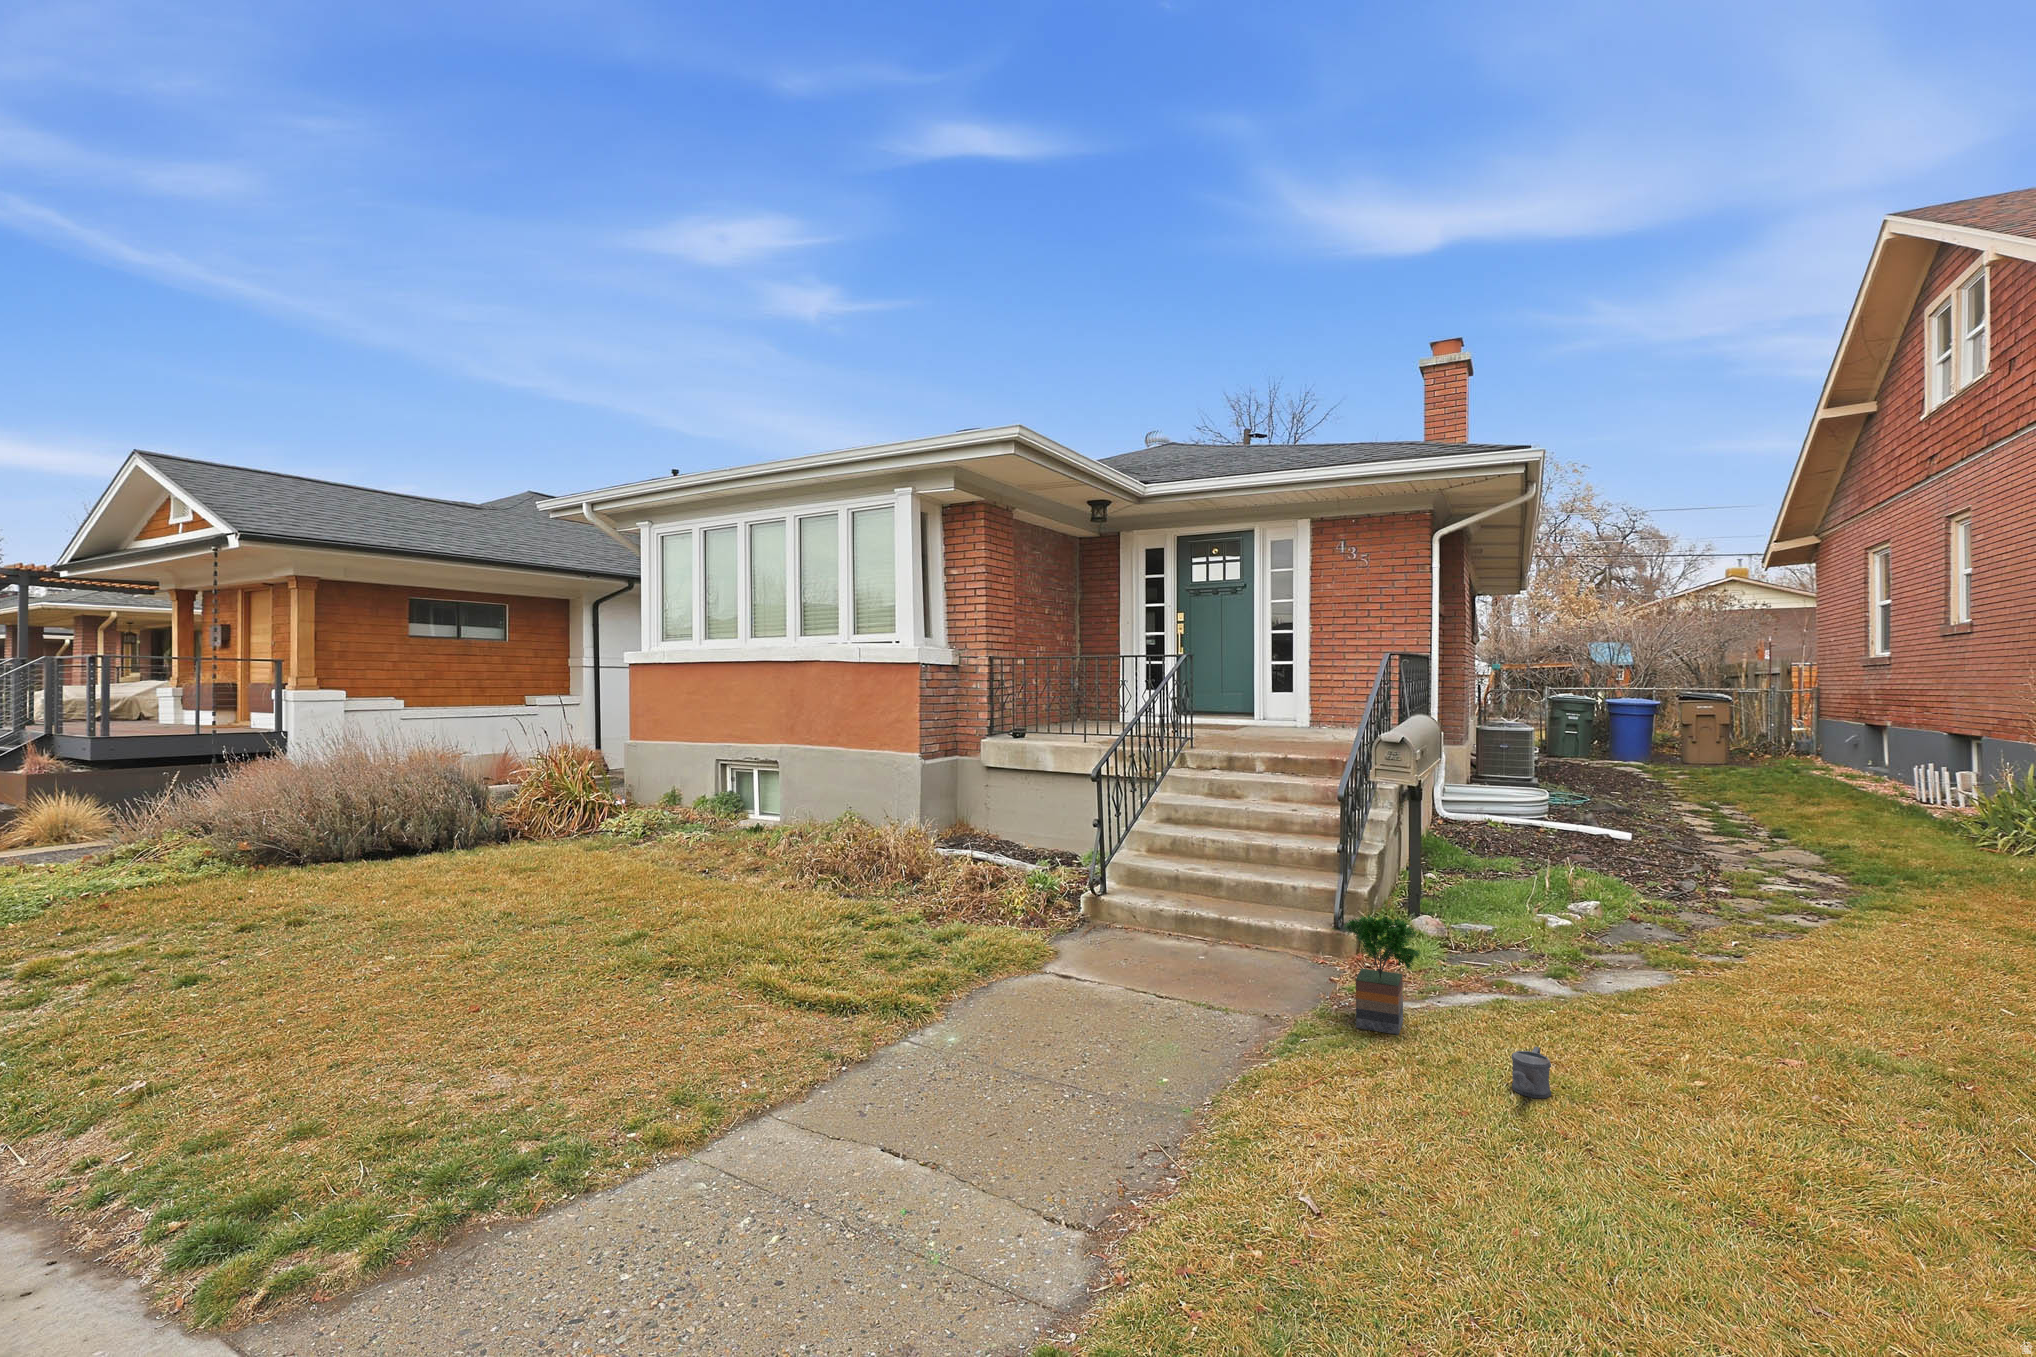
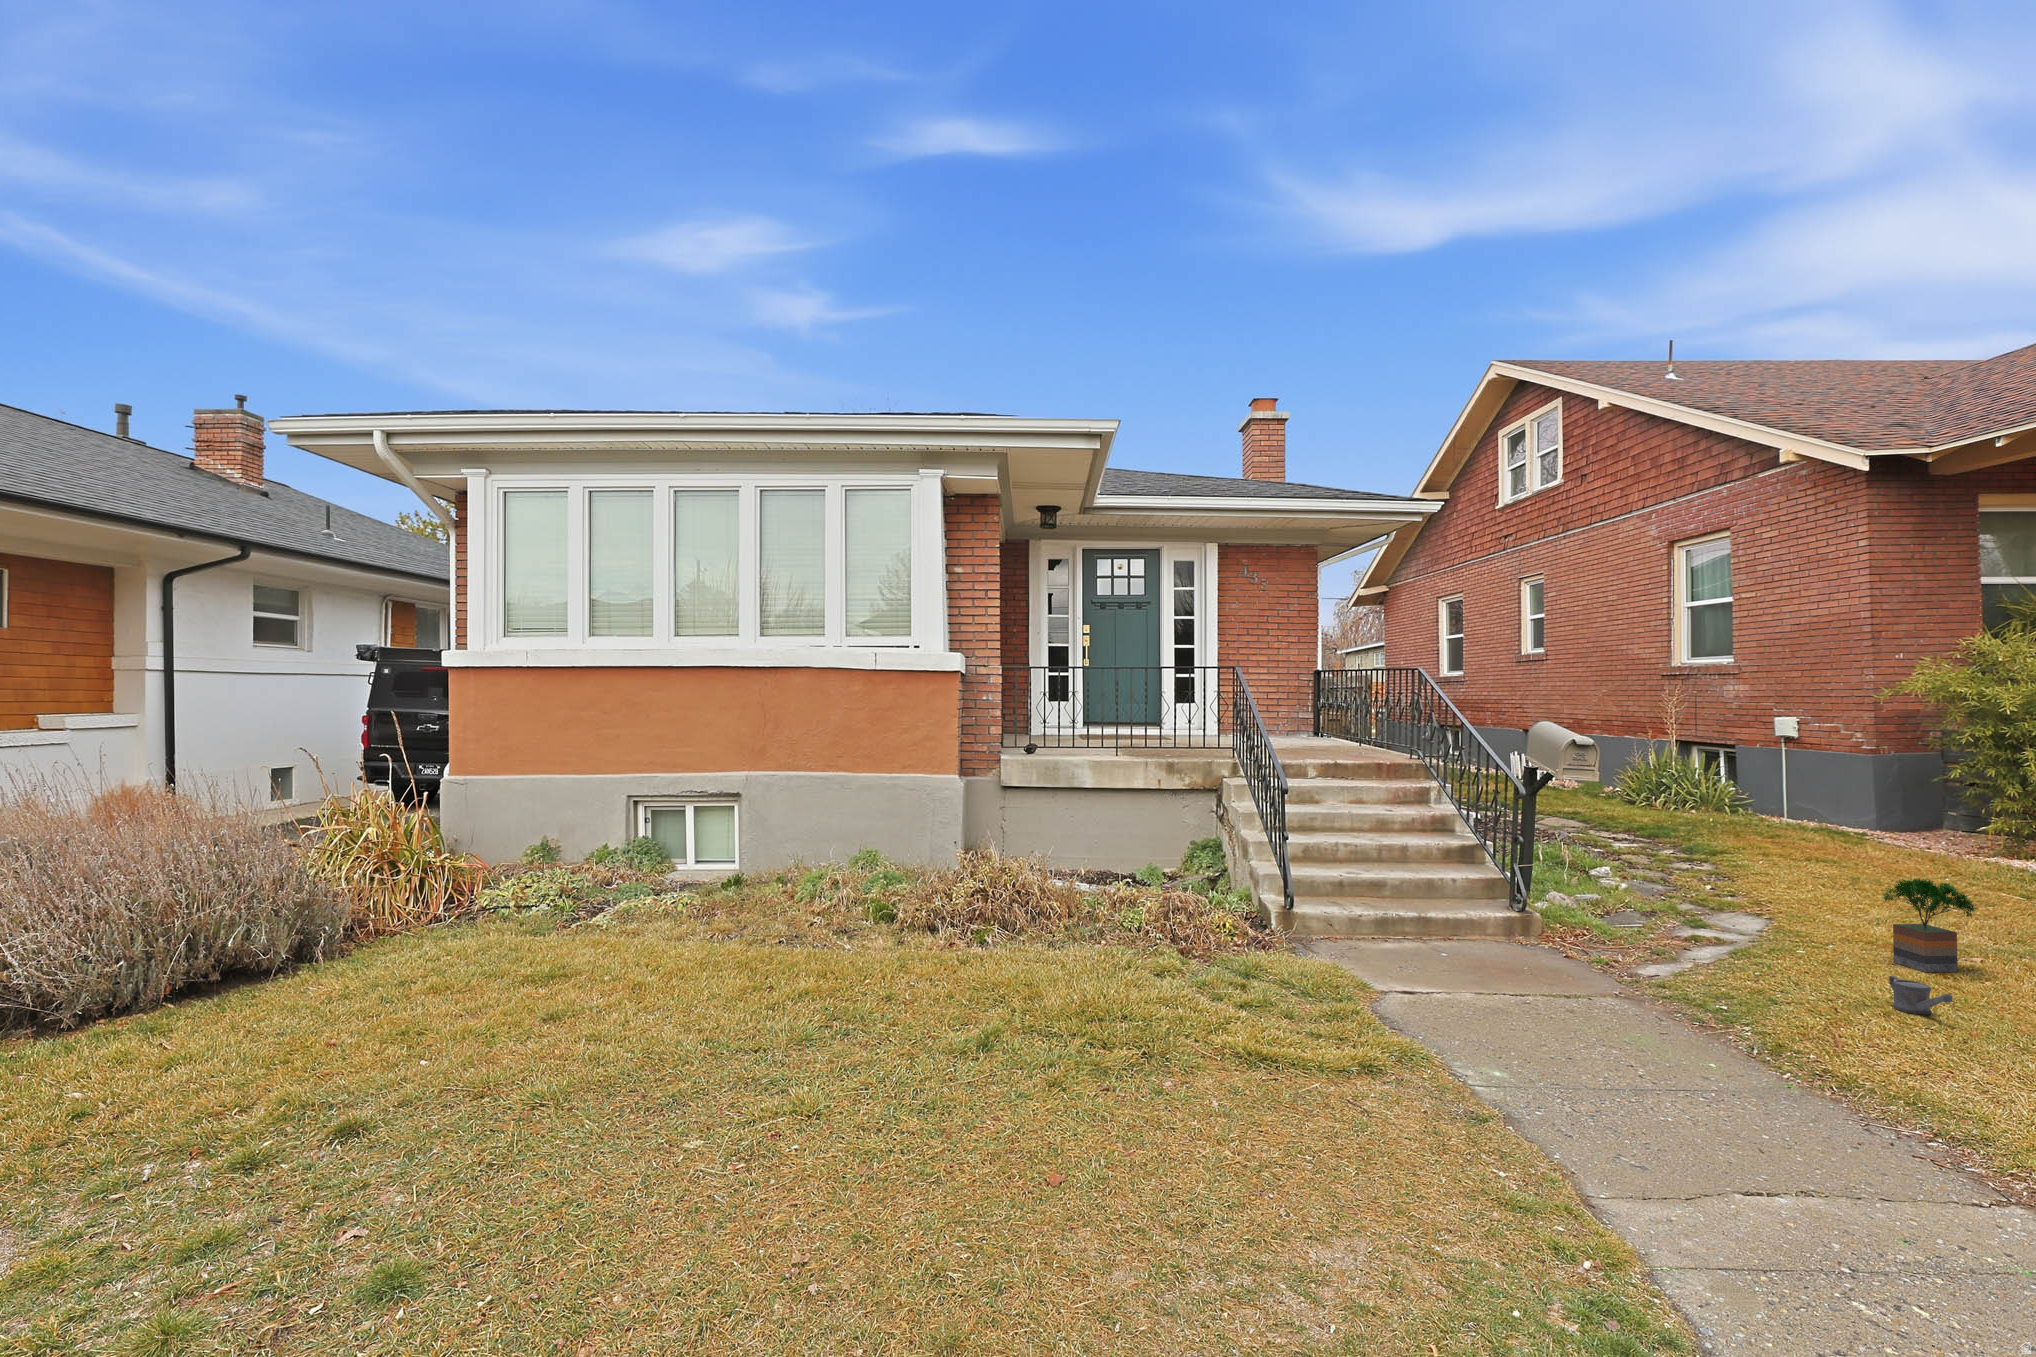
potted tree: present [1345,915,1421,1035] -> present [1884,878,1977,972]

